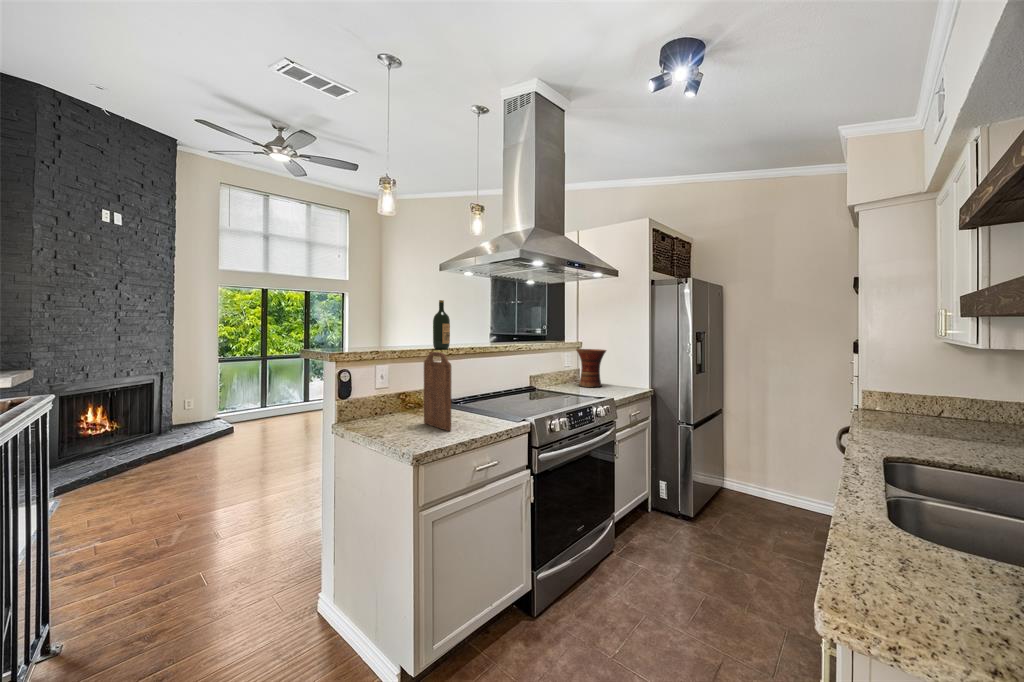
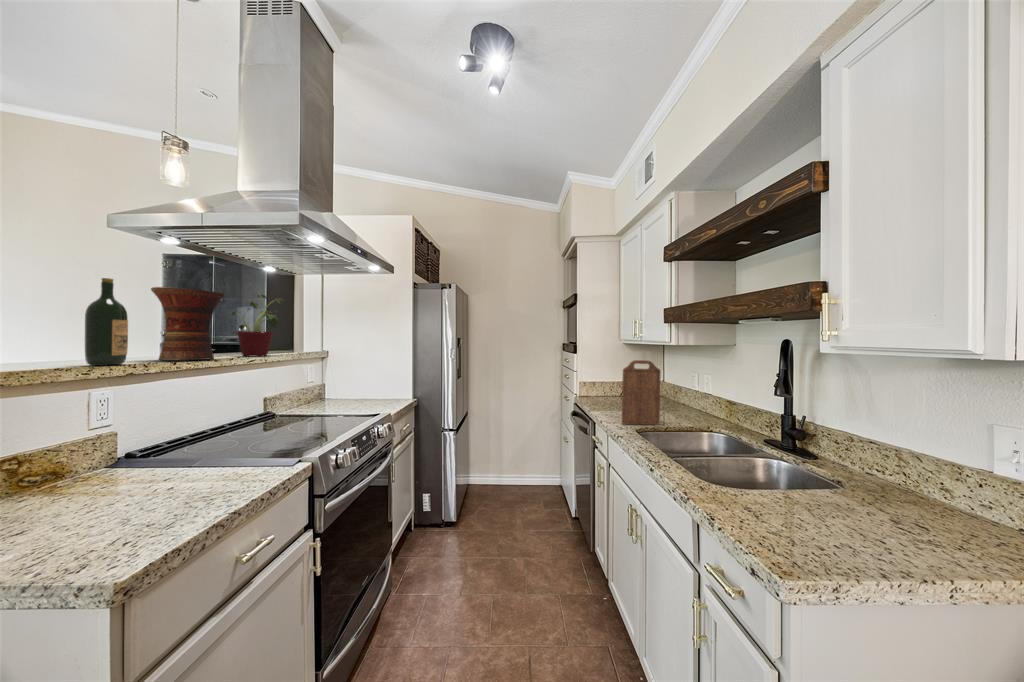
potted plant: none [506,299,543,346] -> present [231,292,282,356]
vase: present [576,349,606,387] -> present [151,287,224,361]
cutting board: present [424,352,451,431] -> present [622,360,660,425]

